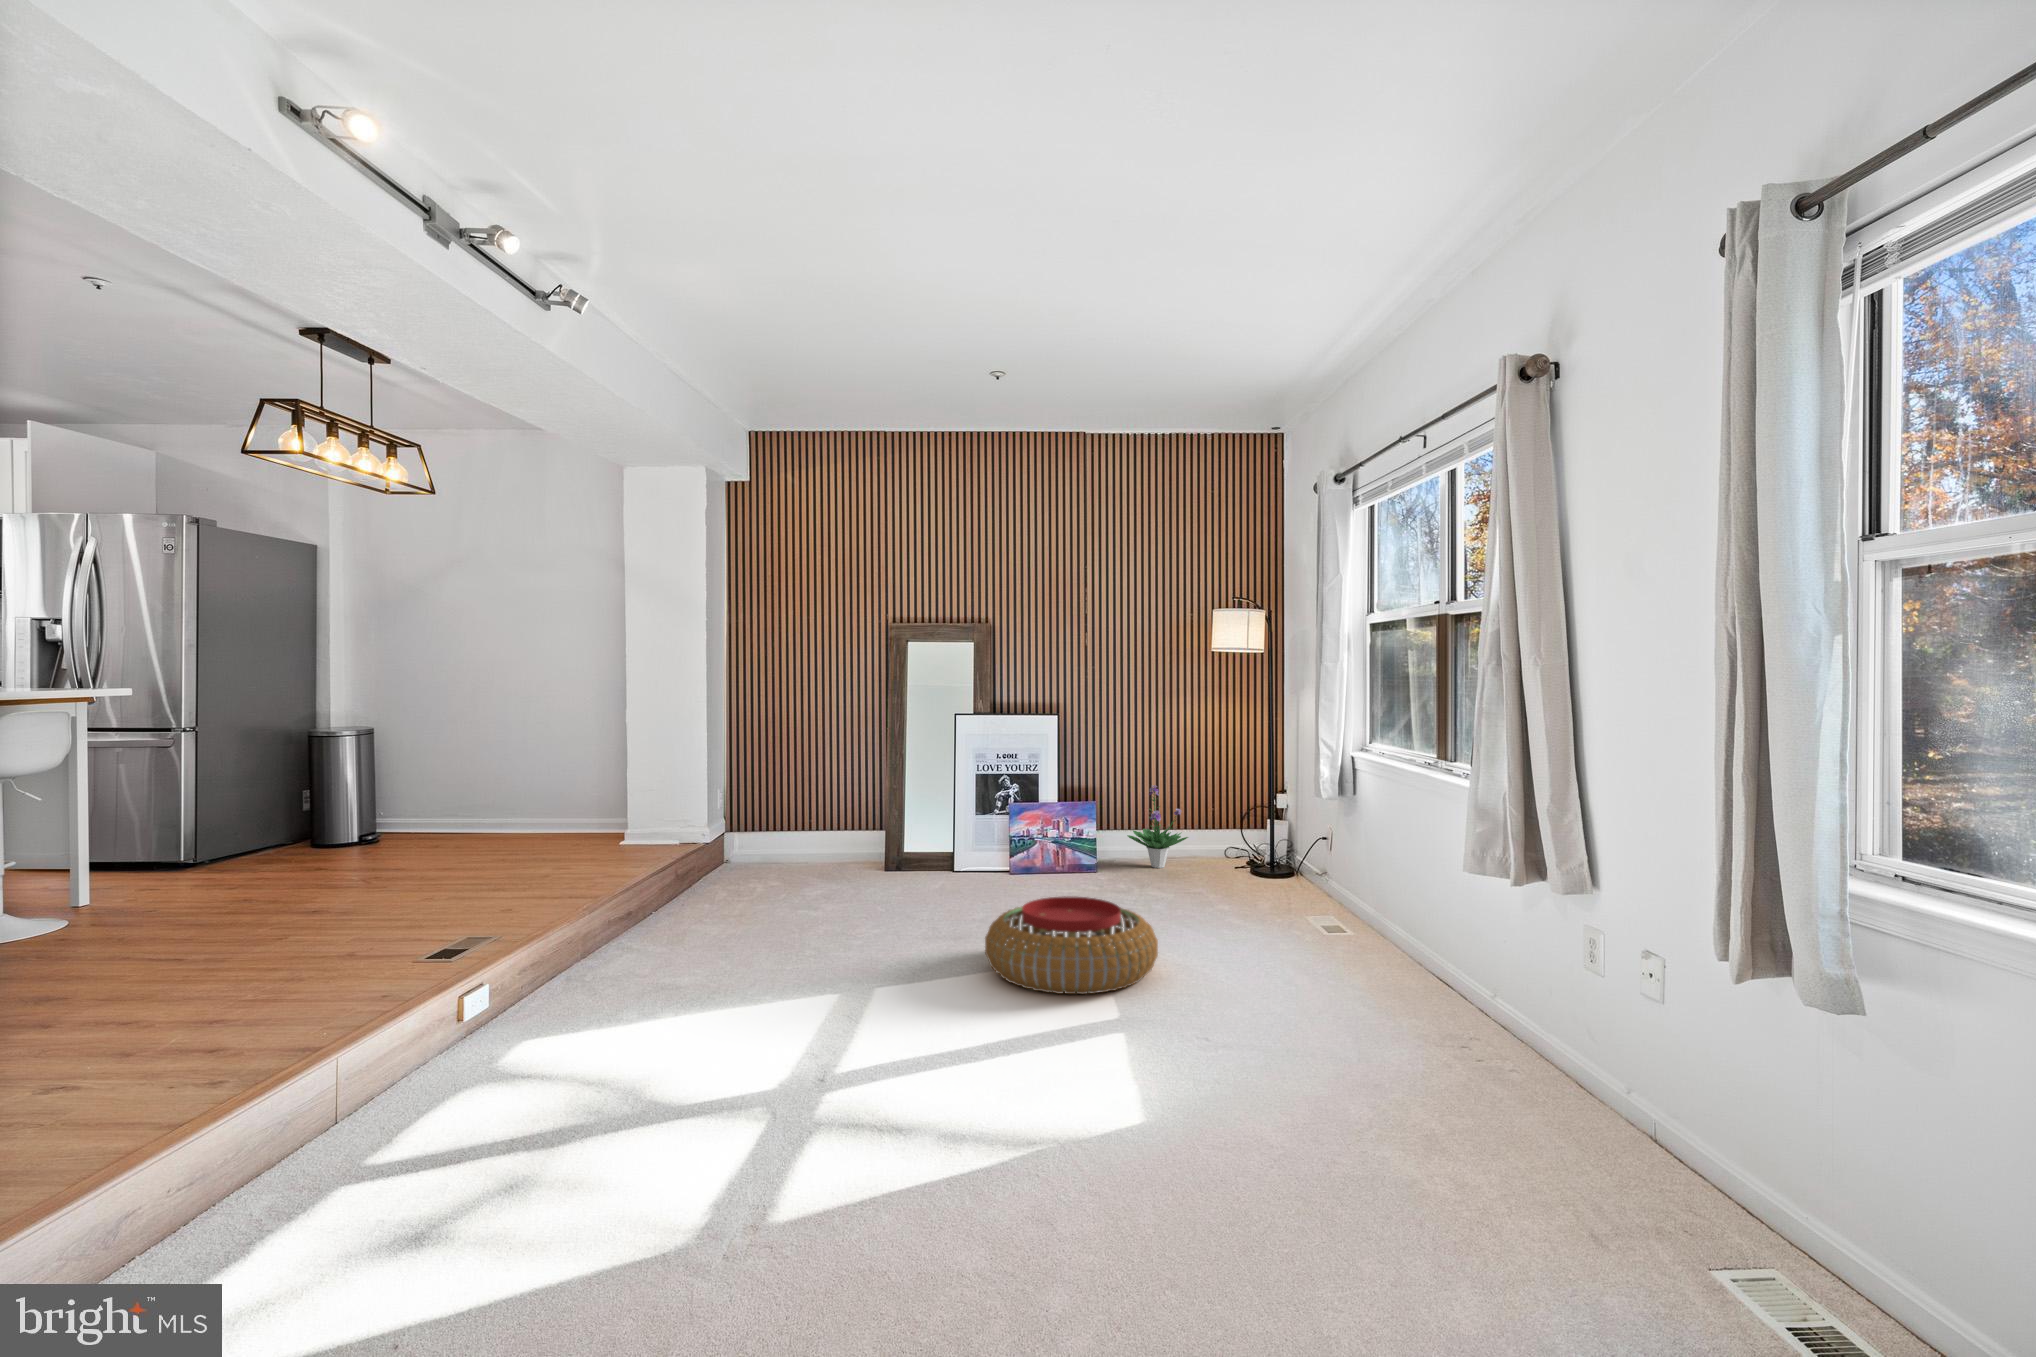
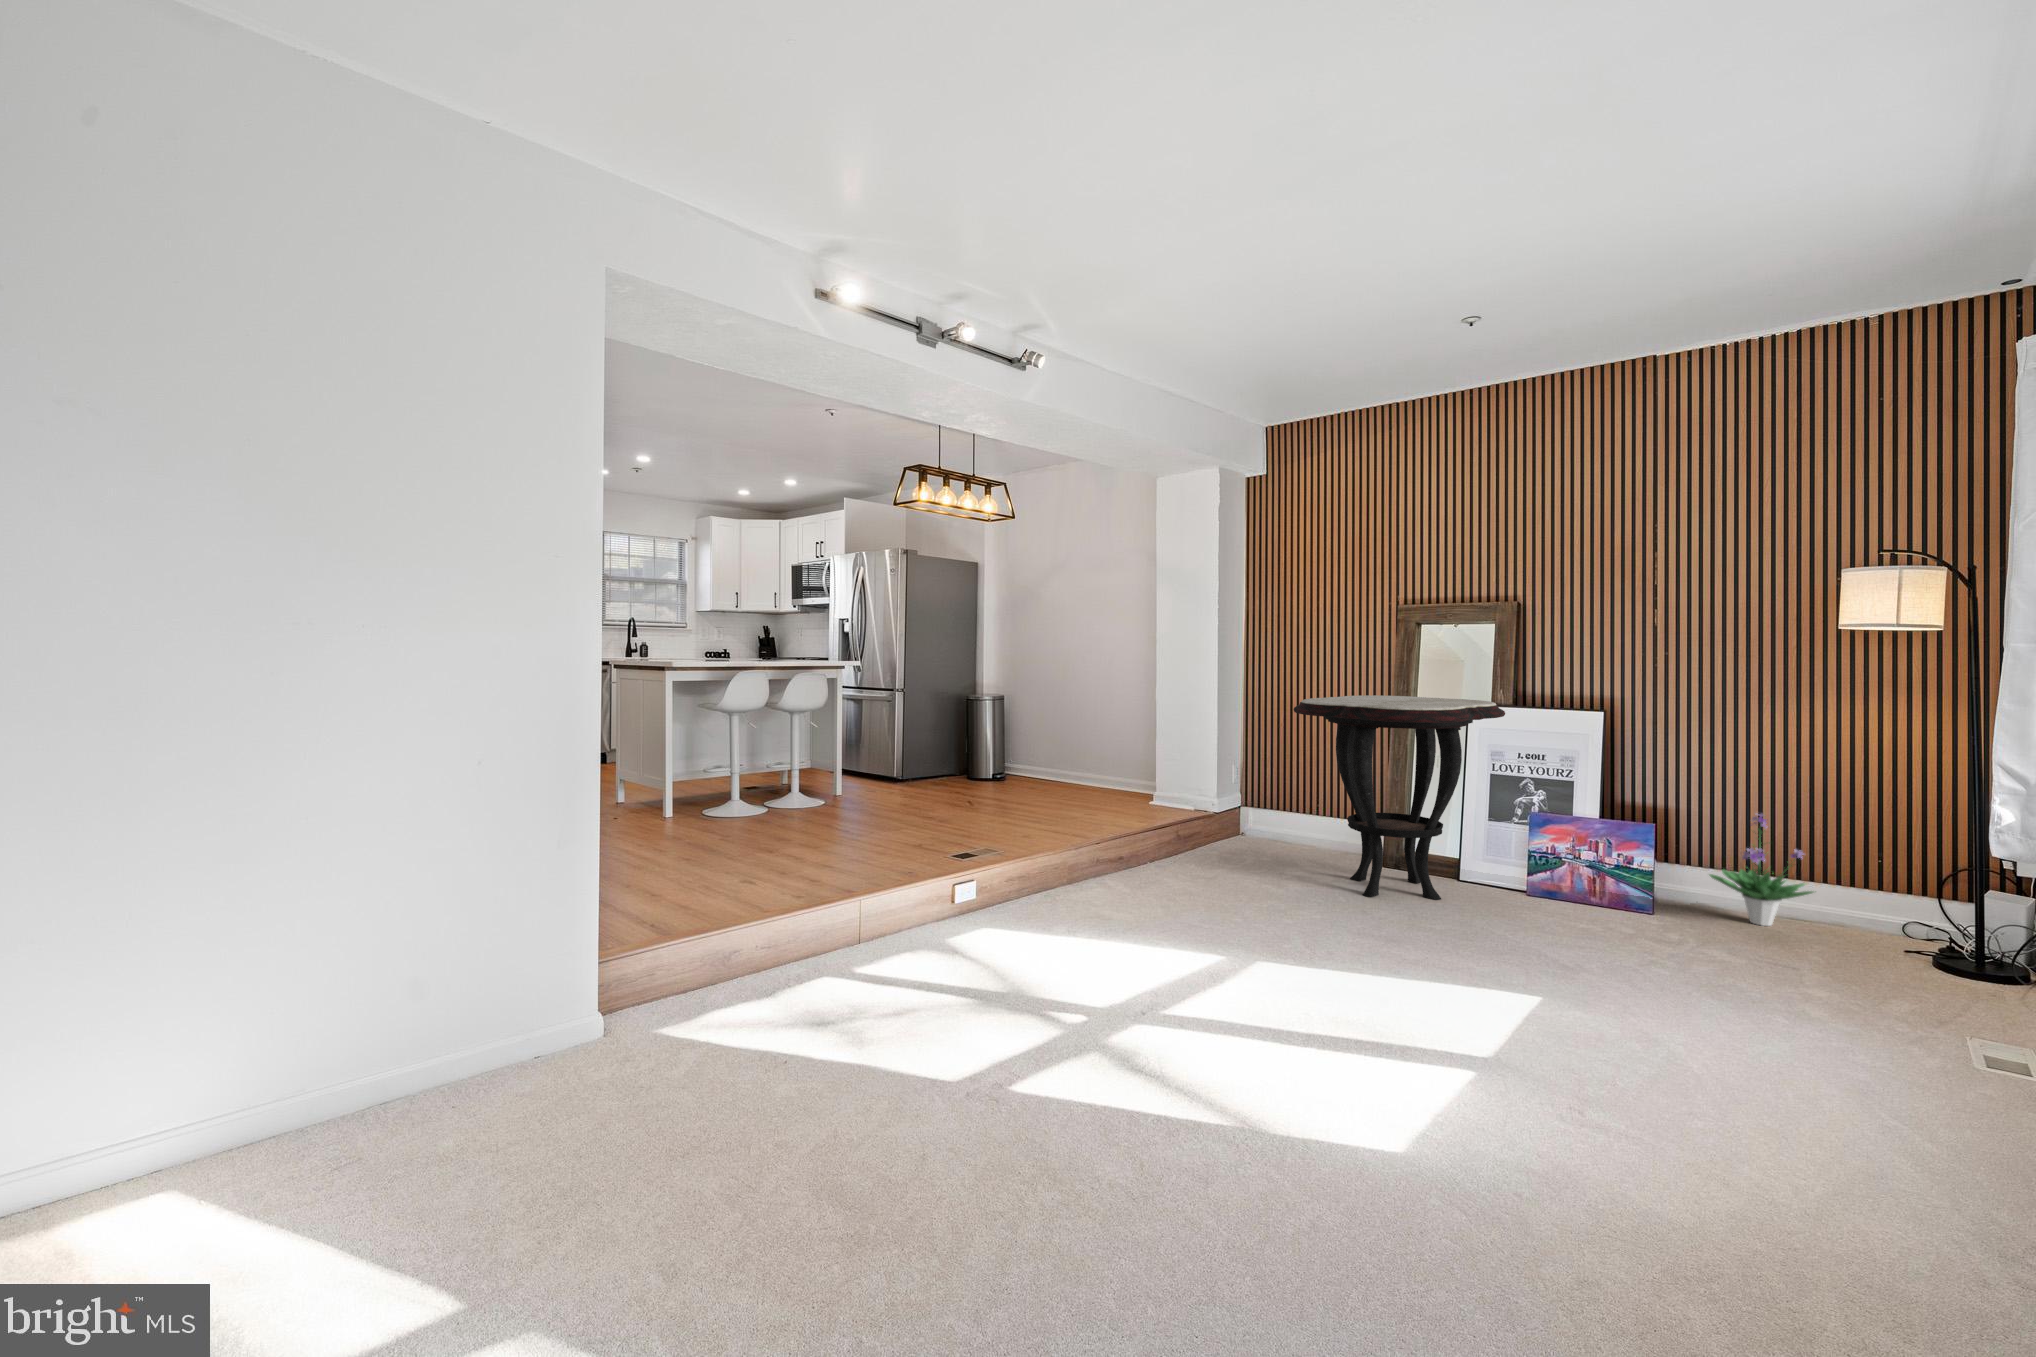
side table: none [824,707,1000,897] -> present [1293,696,1505,900]
pouf: present [985,896,1158,994] -> none [1364,932,1598,1066]

